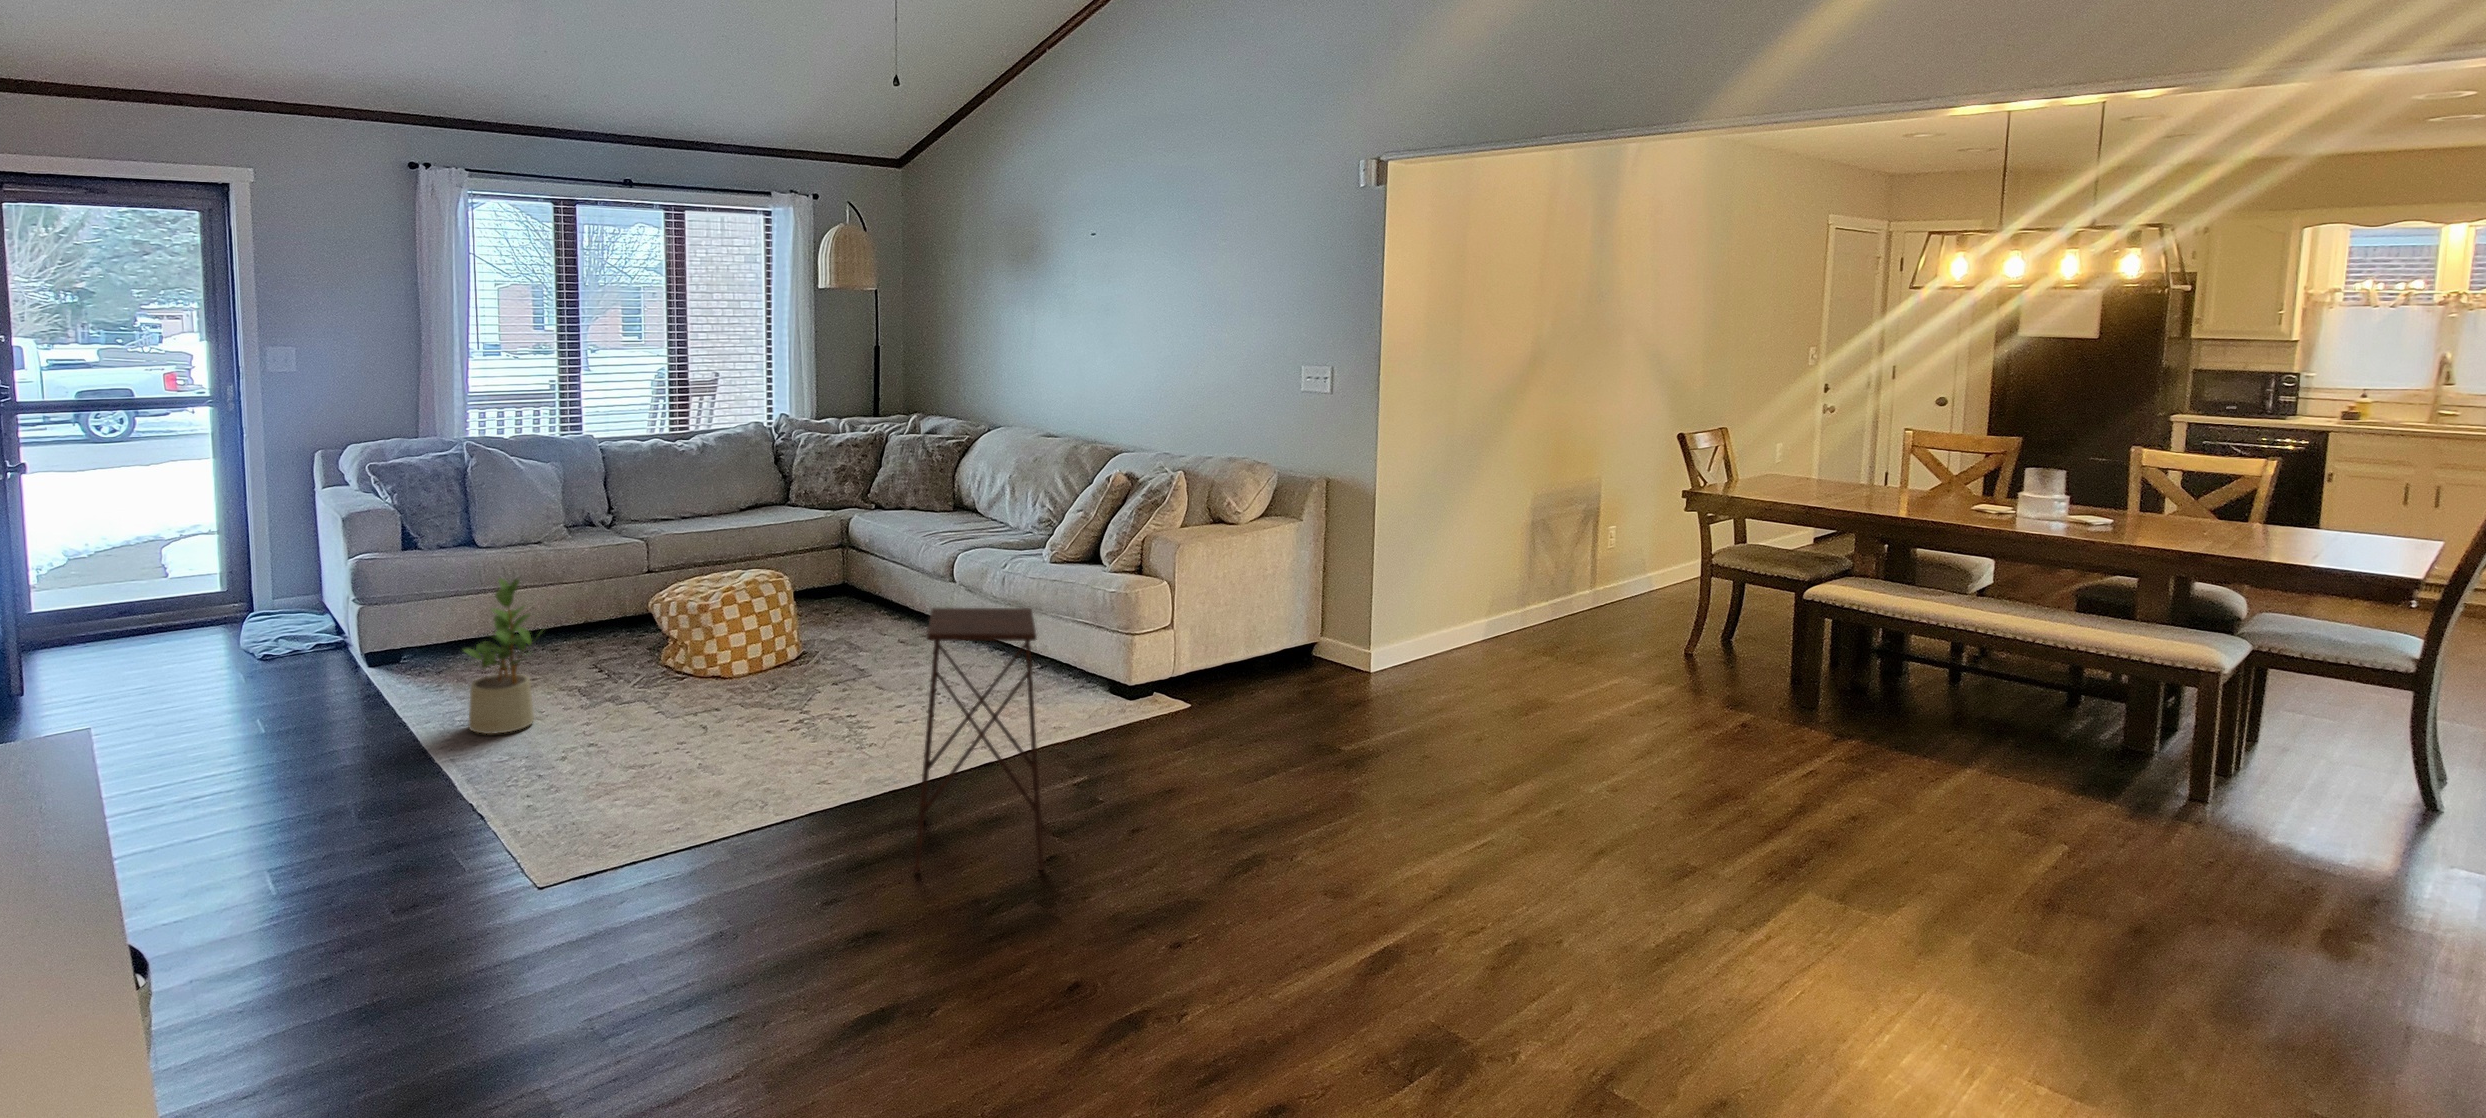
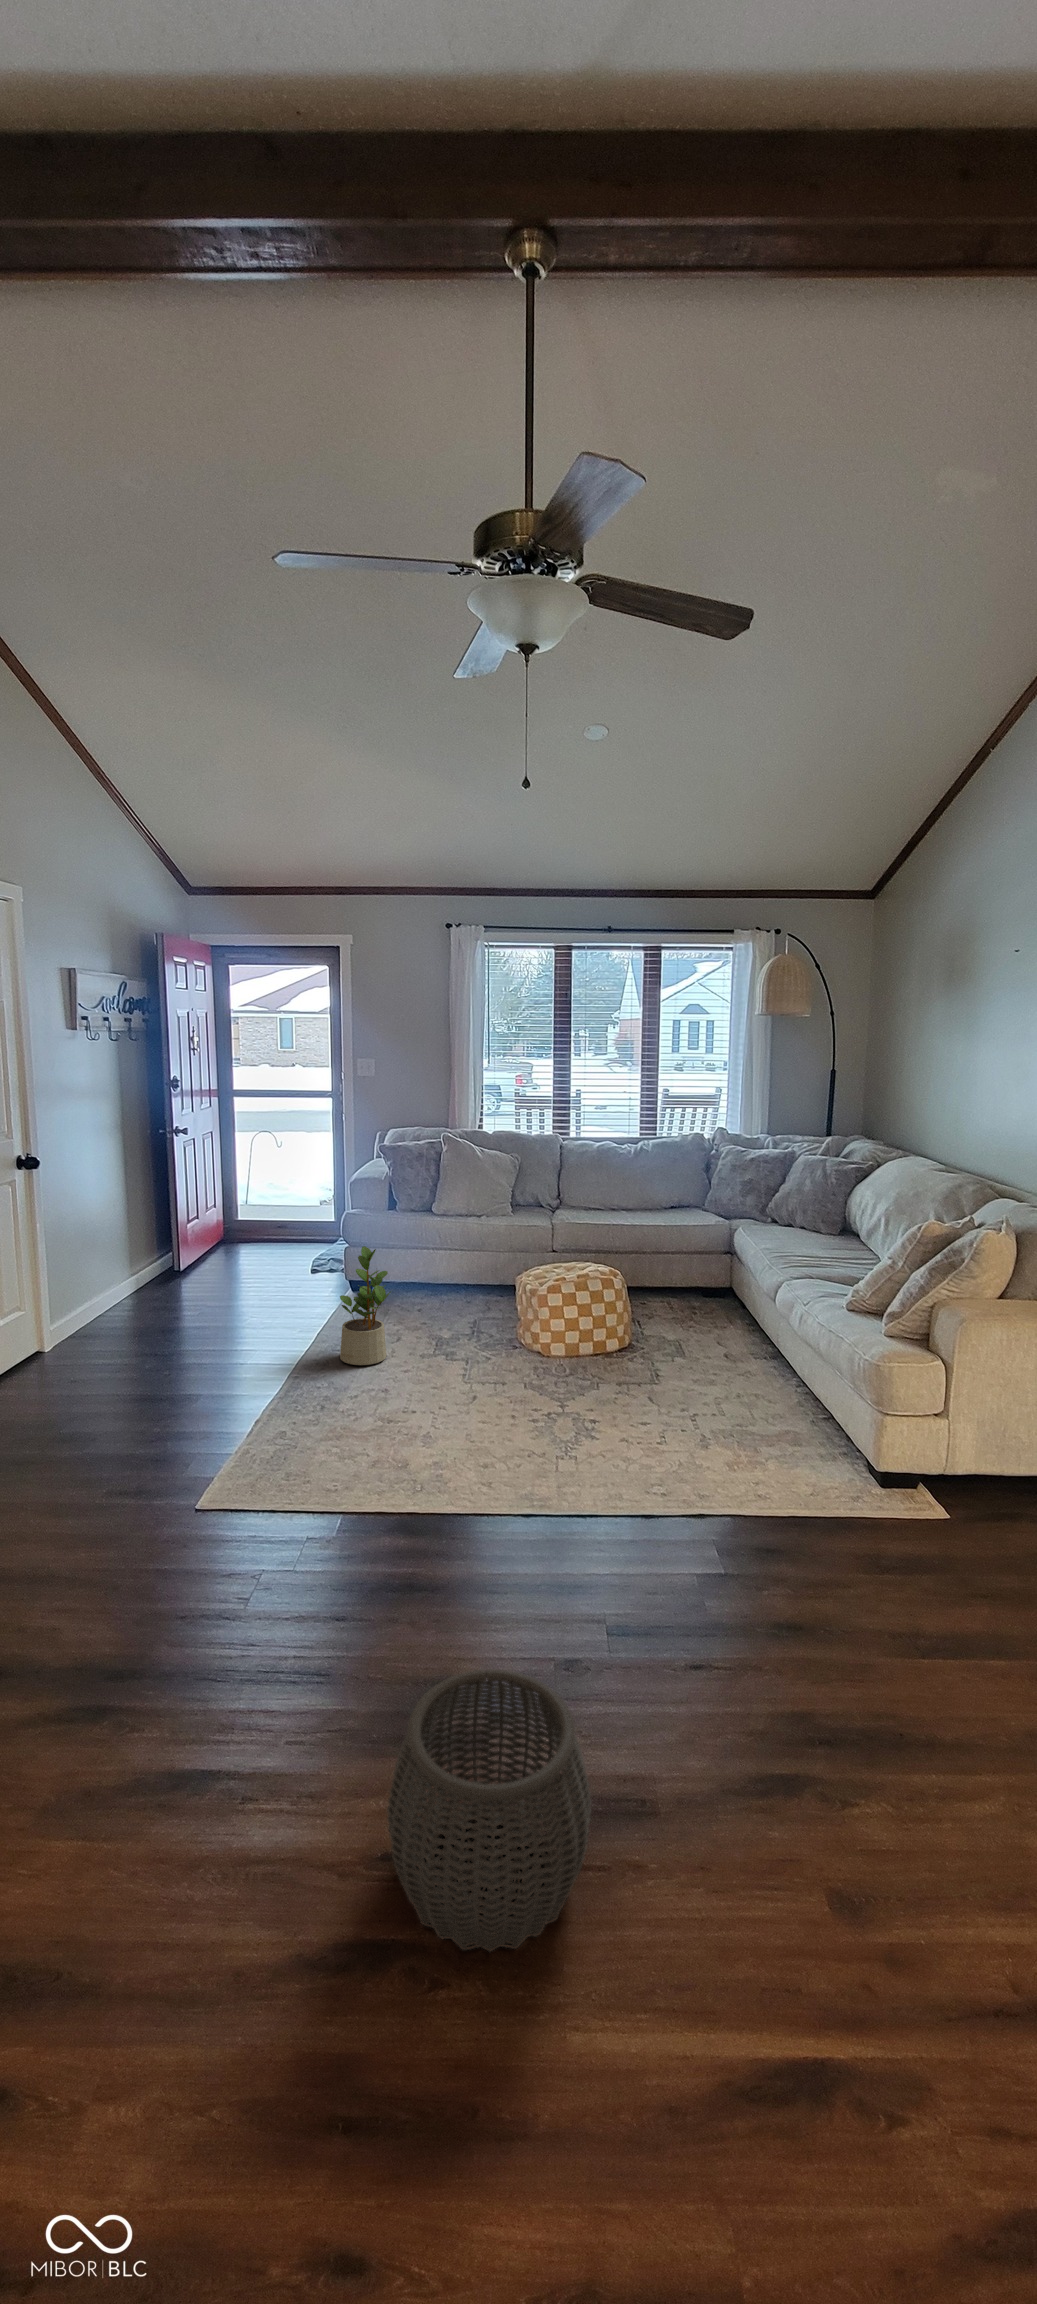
side table: present [914,608,1044,872] -> none [460,1352,637,1661]
woven basket: none [1059,825,1231,1027] -> present [387,1669,591,1952]

